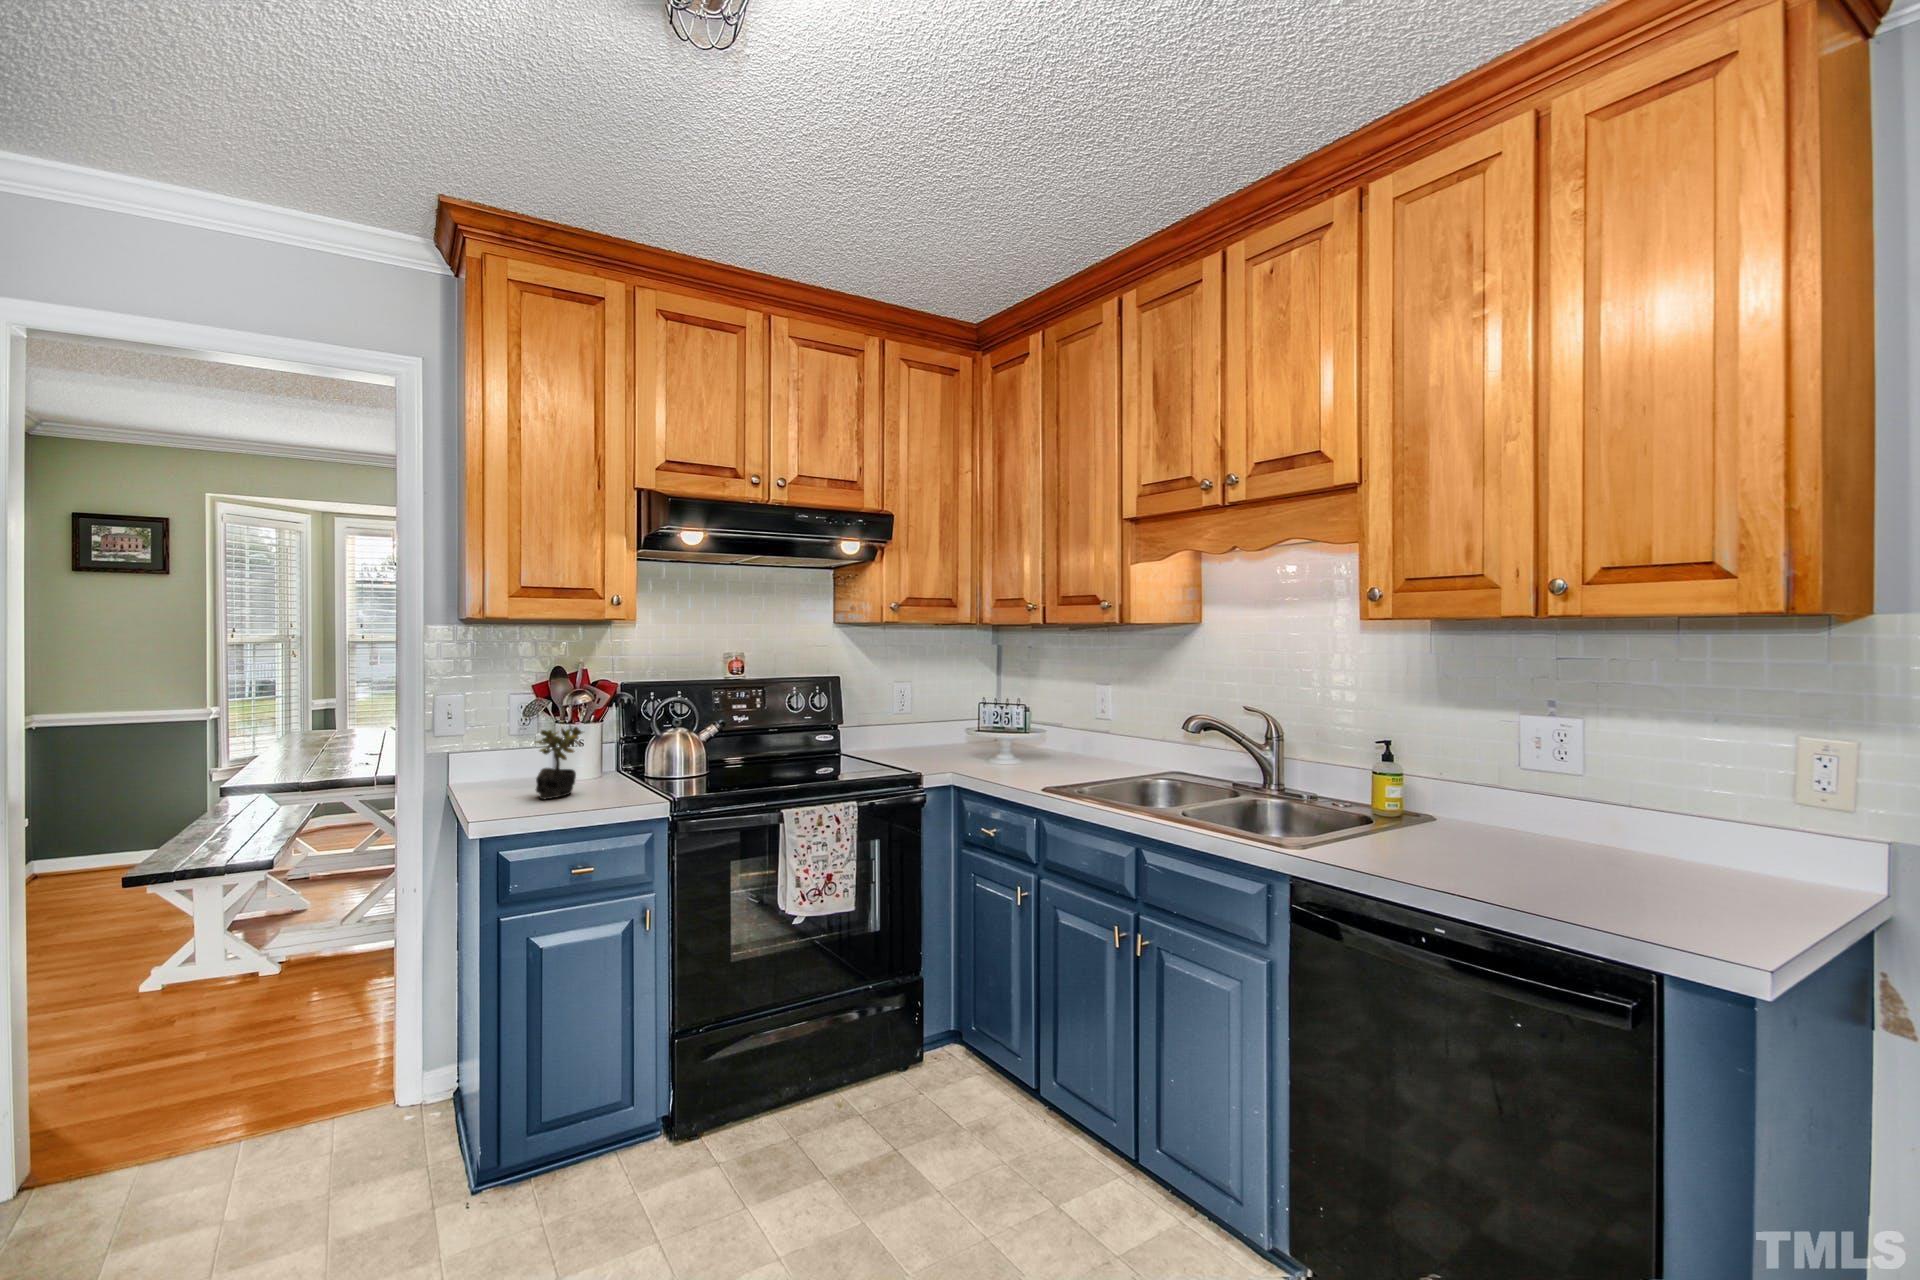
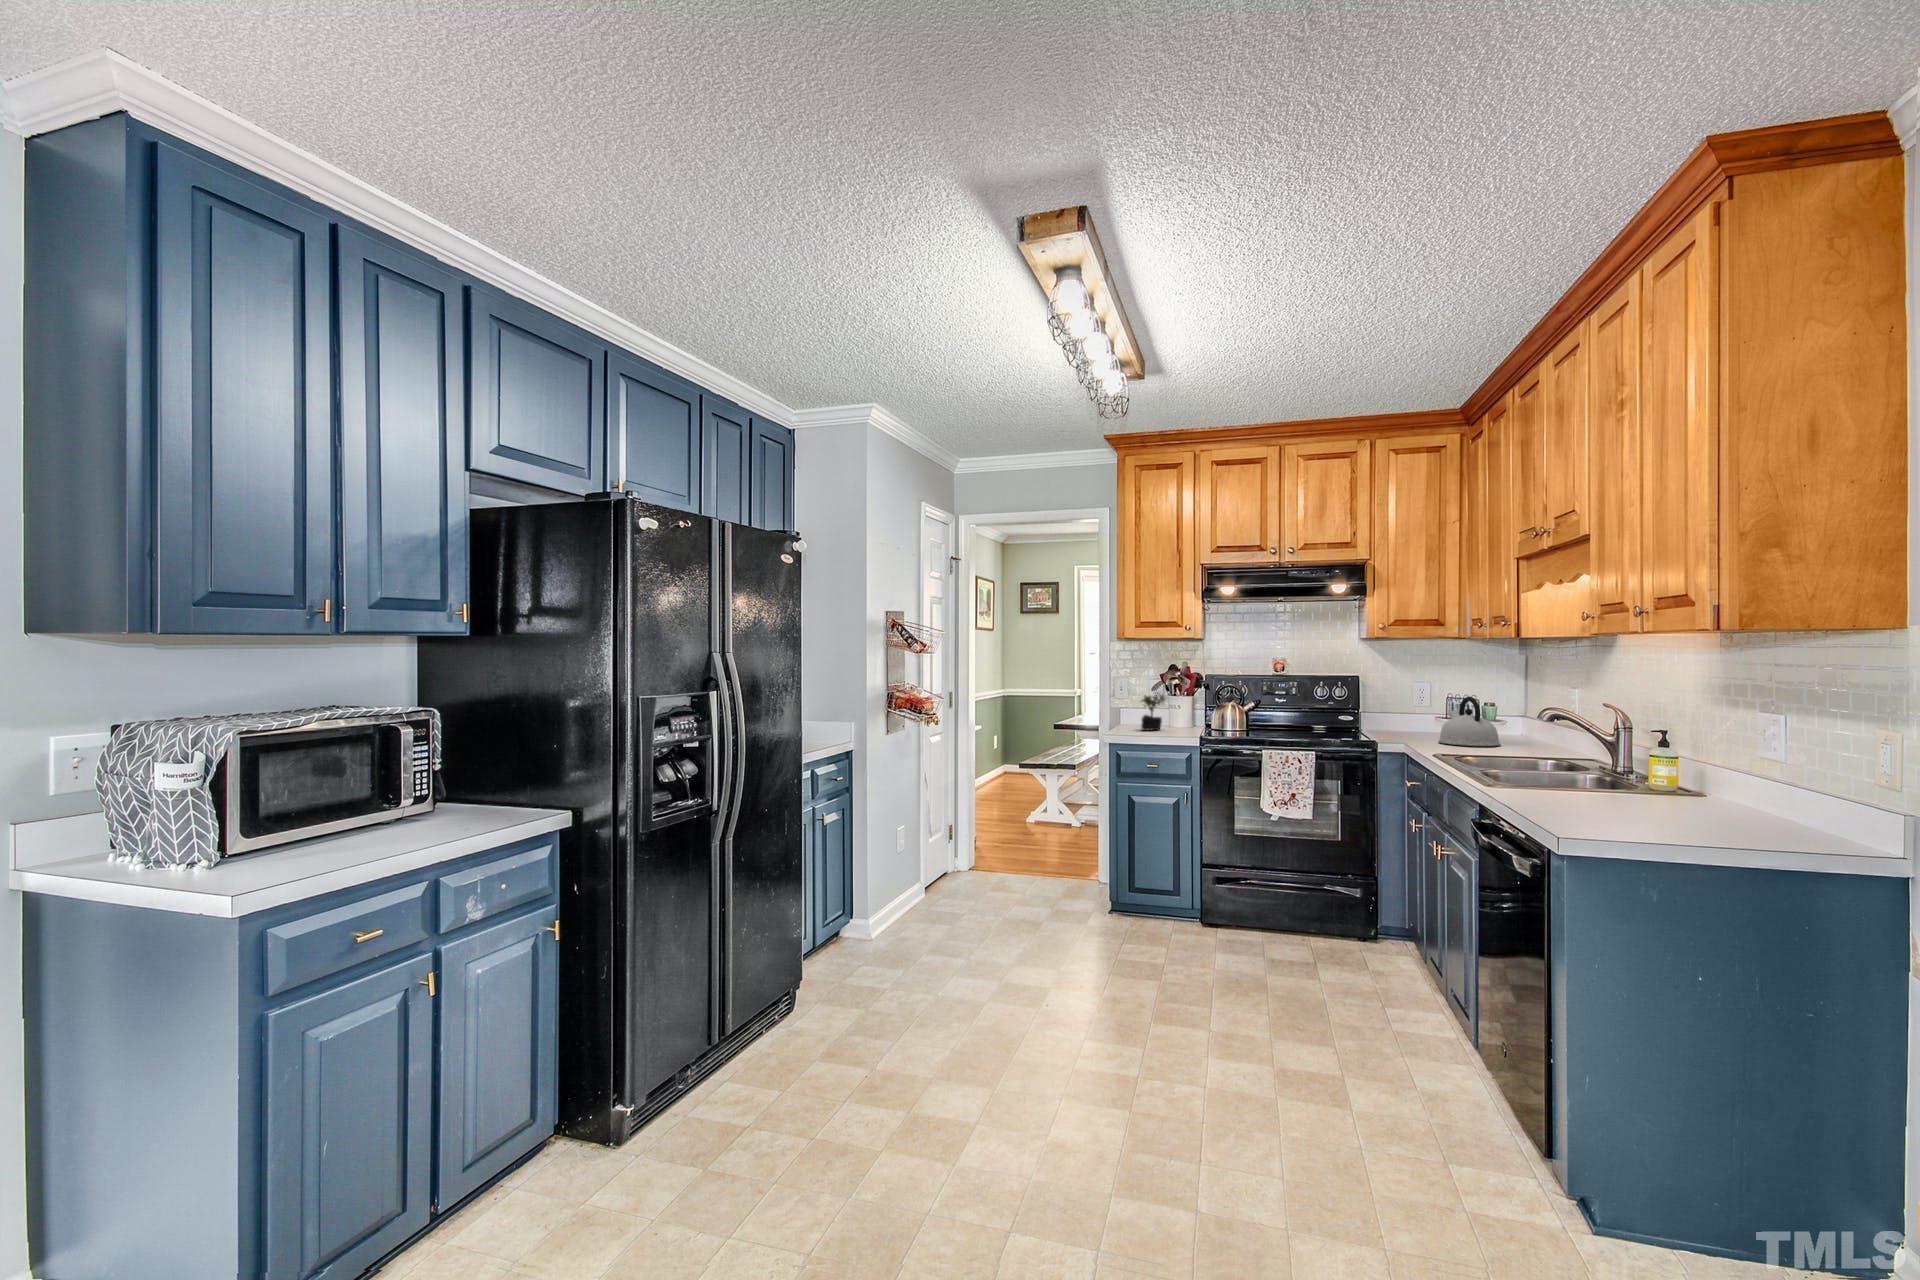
kettle: none [984,701,1056,769] -> present [1438,697,1500,746]

